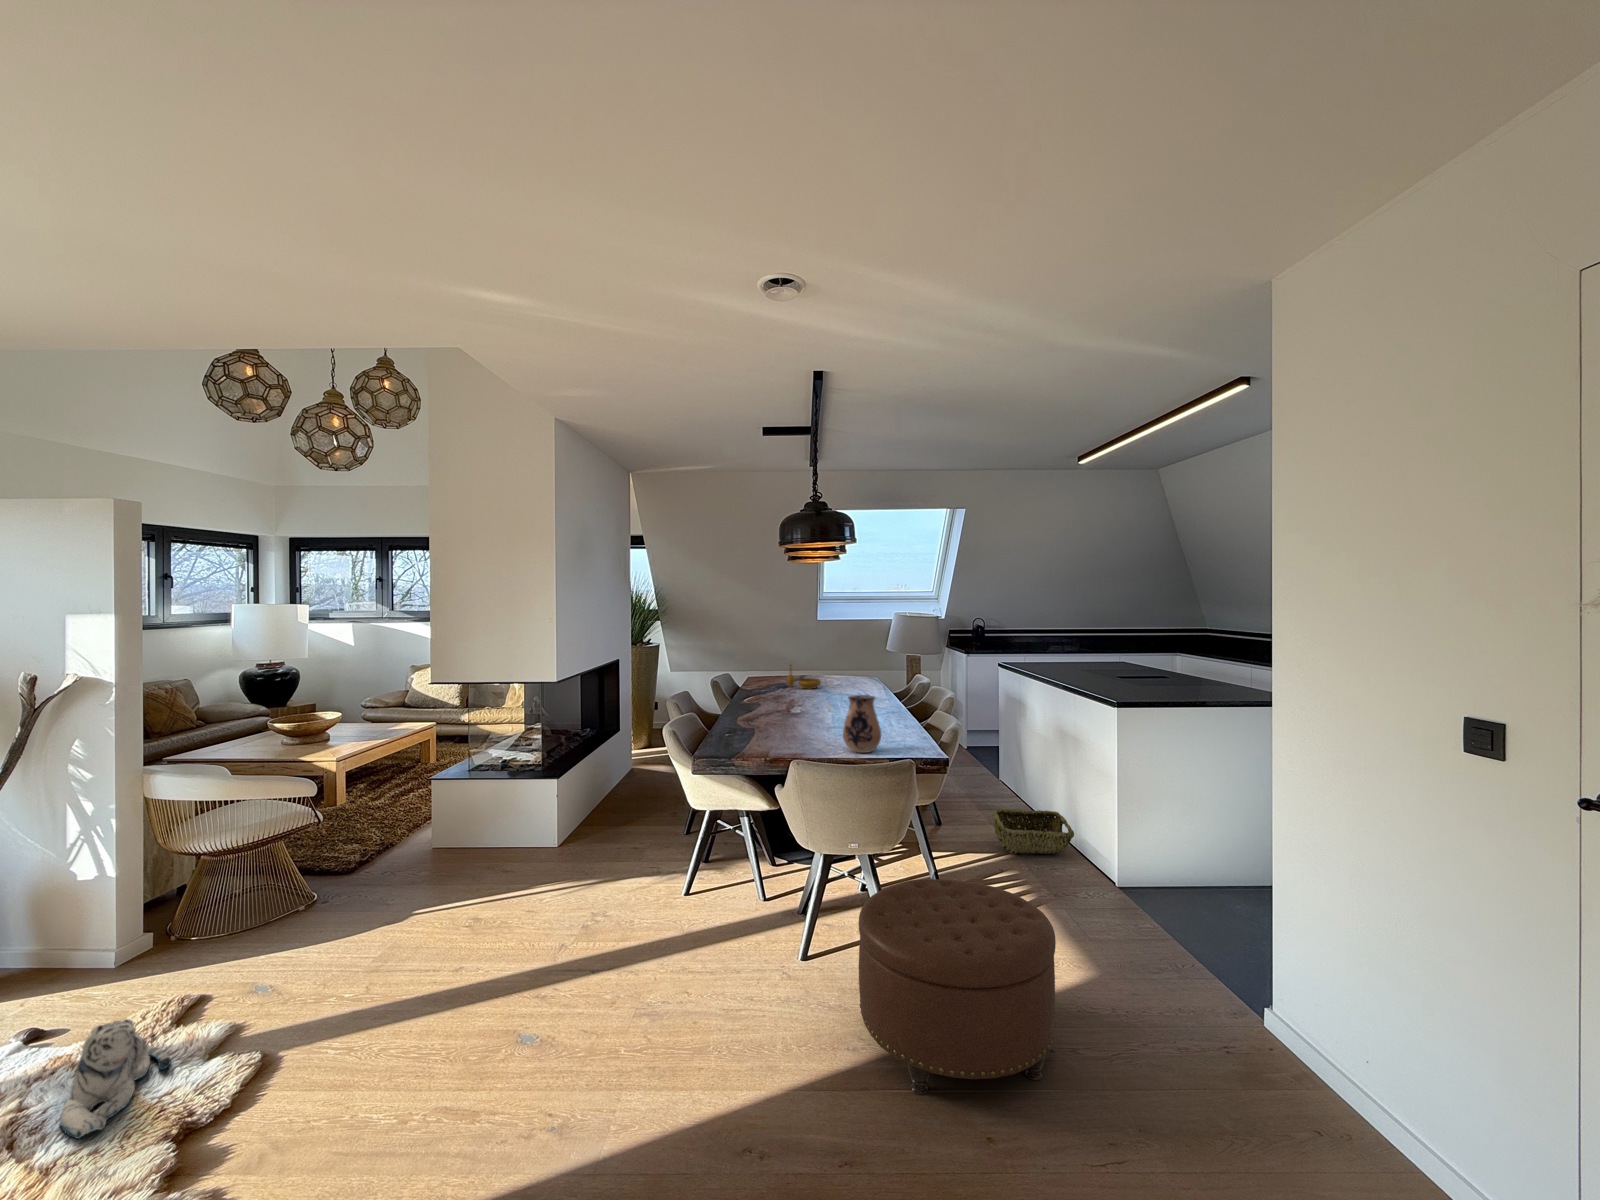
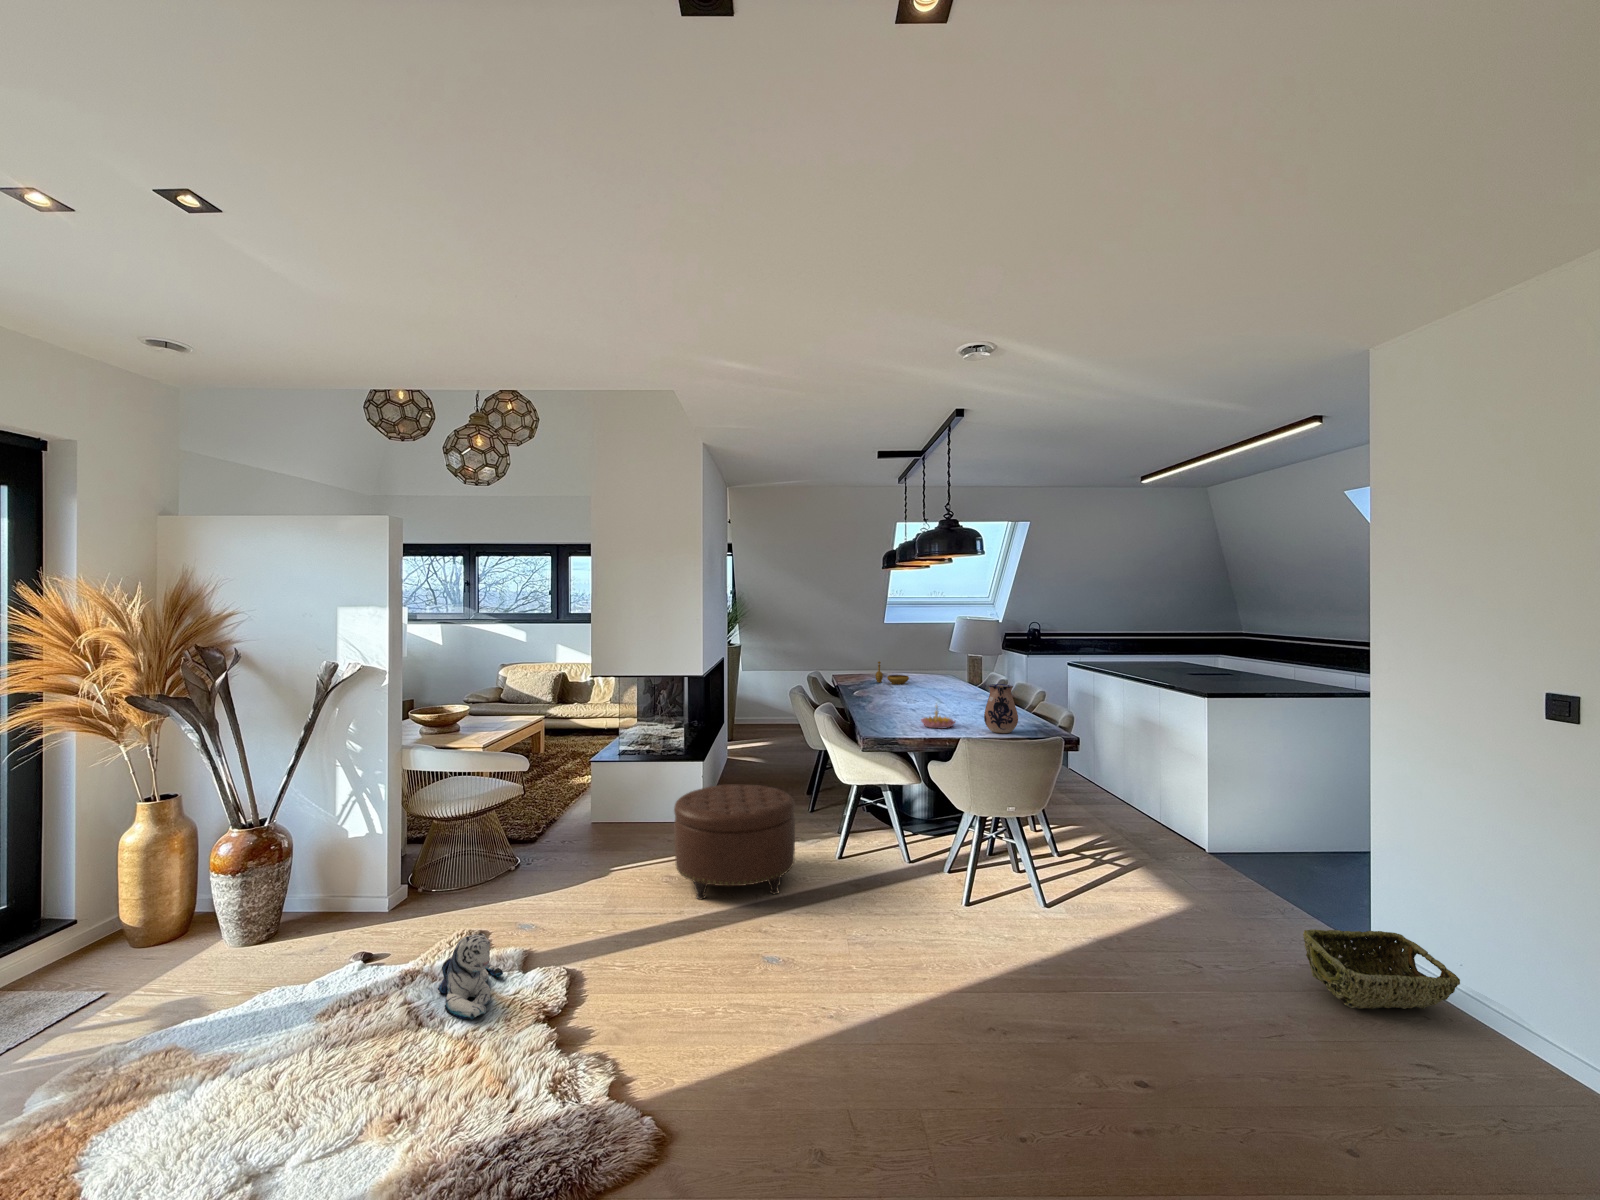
candle holder: none [778,716,819,746] -> present [921,706,955,729]
woven basket: present [992,809,1074,854] -> present [1303,929,1460,1009]
ottoman: present [859,879,1056,1095] -> present [674,785,795,899]

